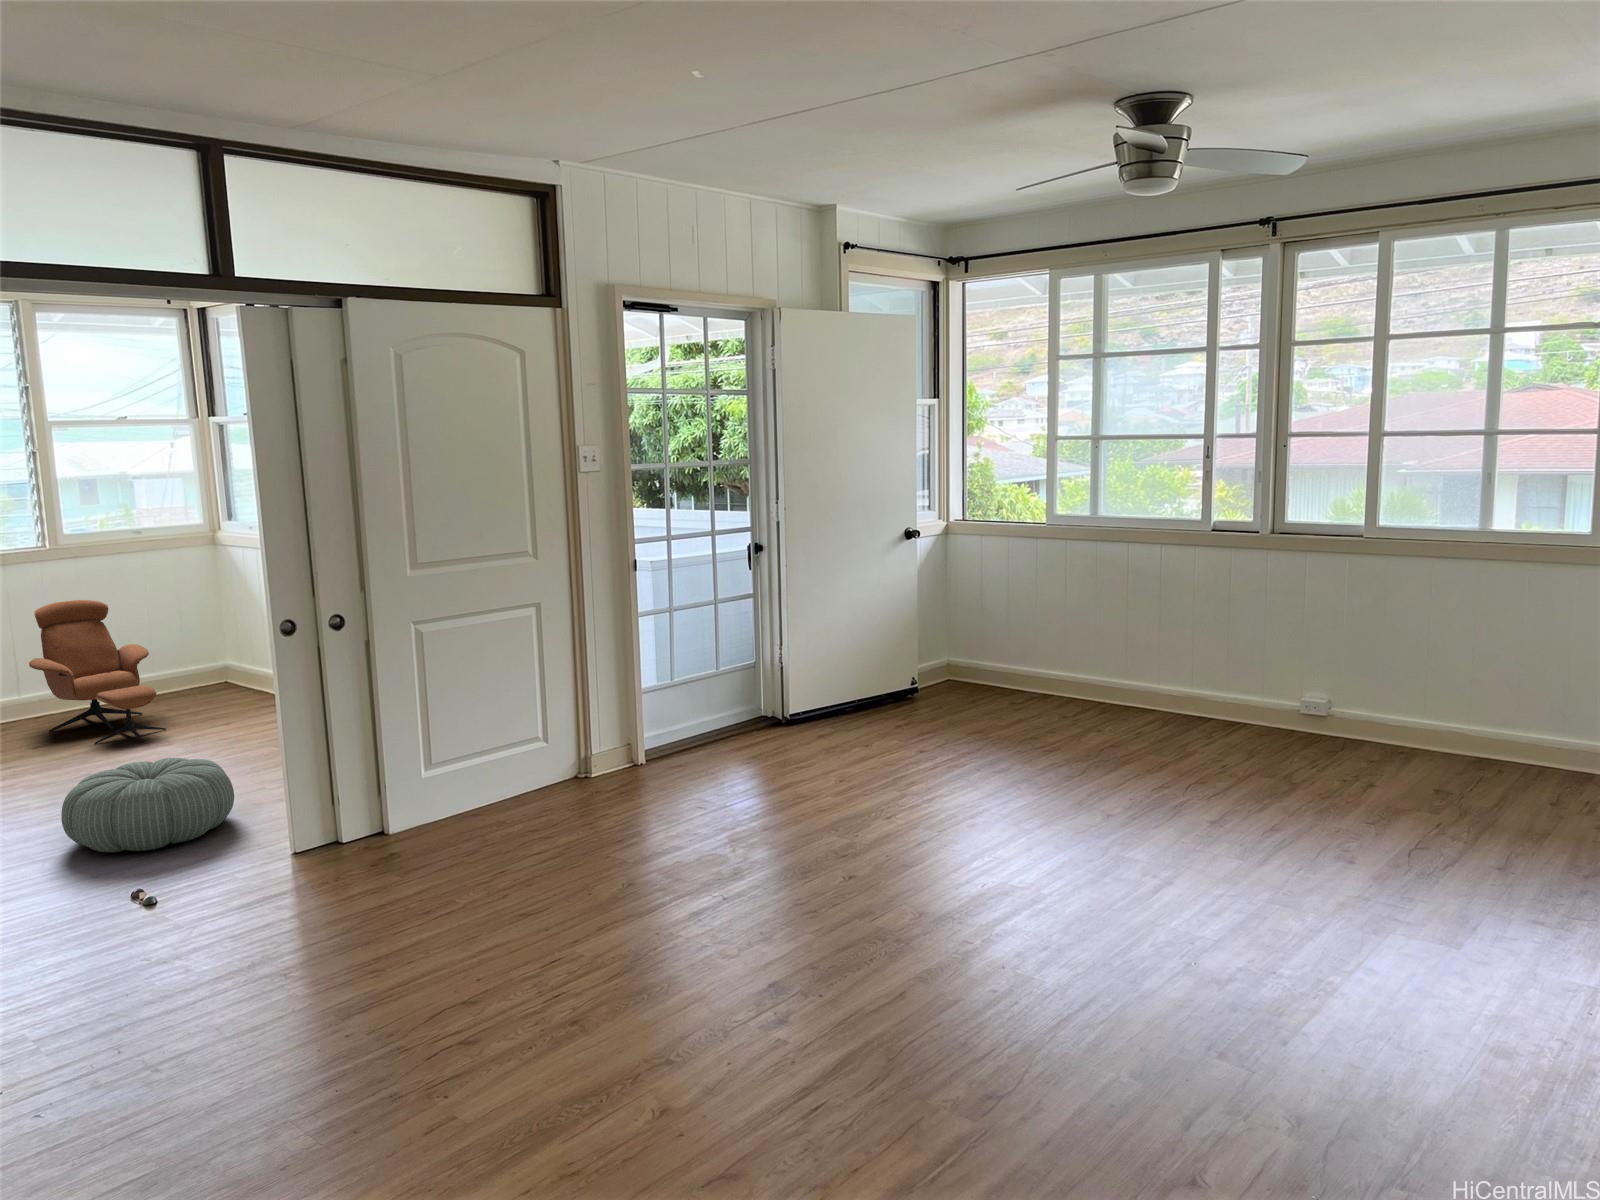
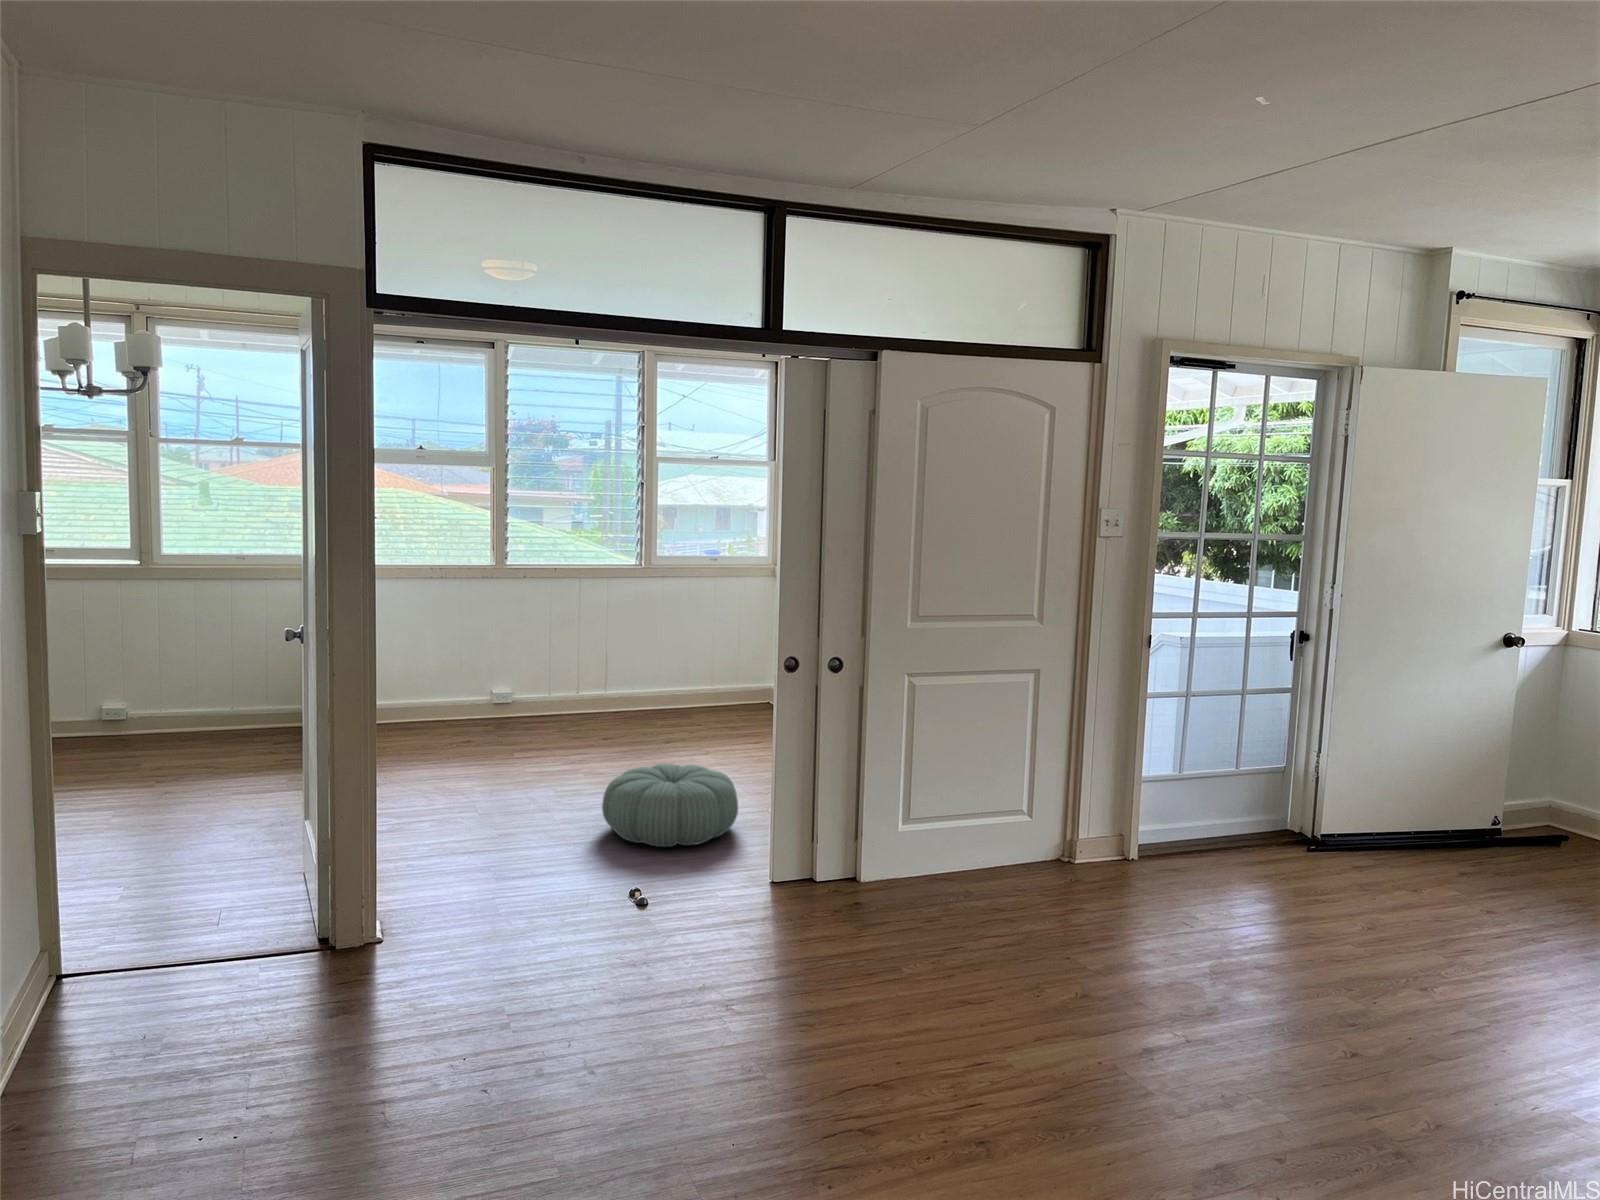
lounge chair: present [29,600,166,744] -> none [626,612,716,741]

